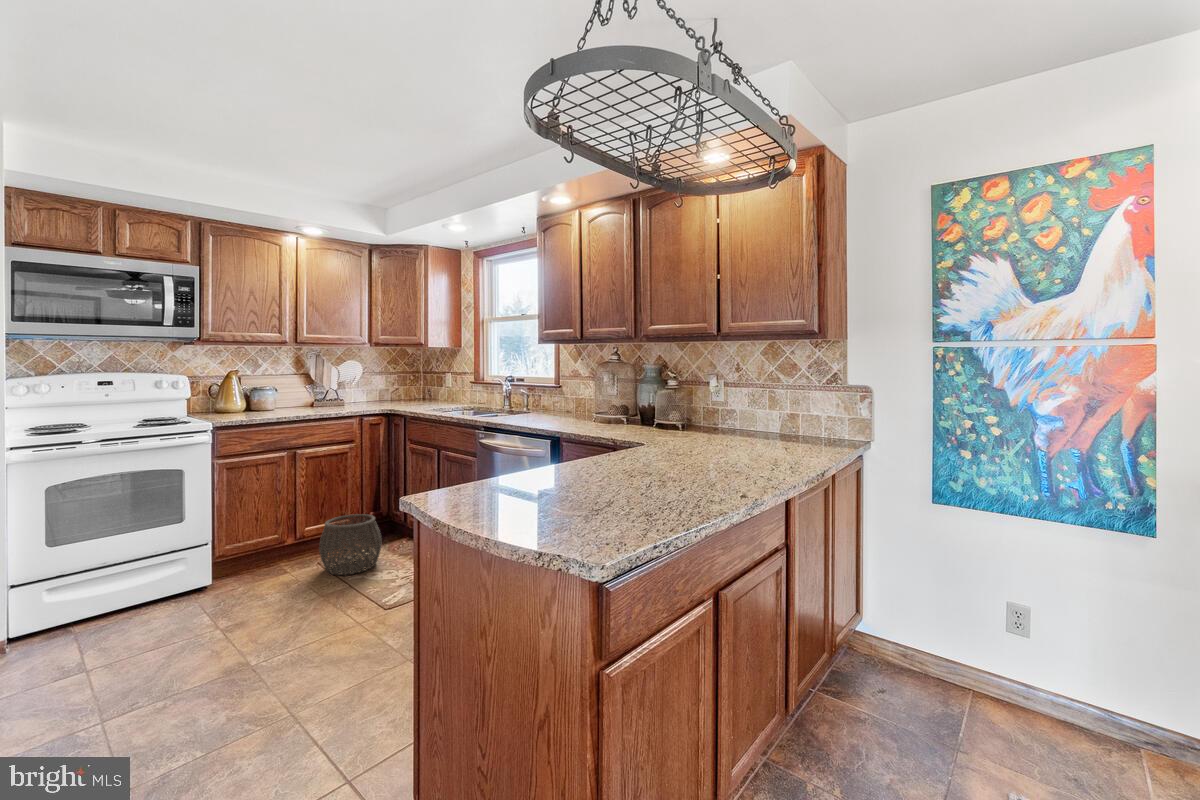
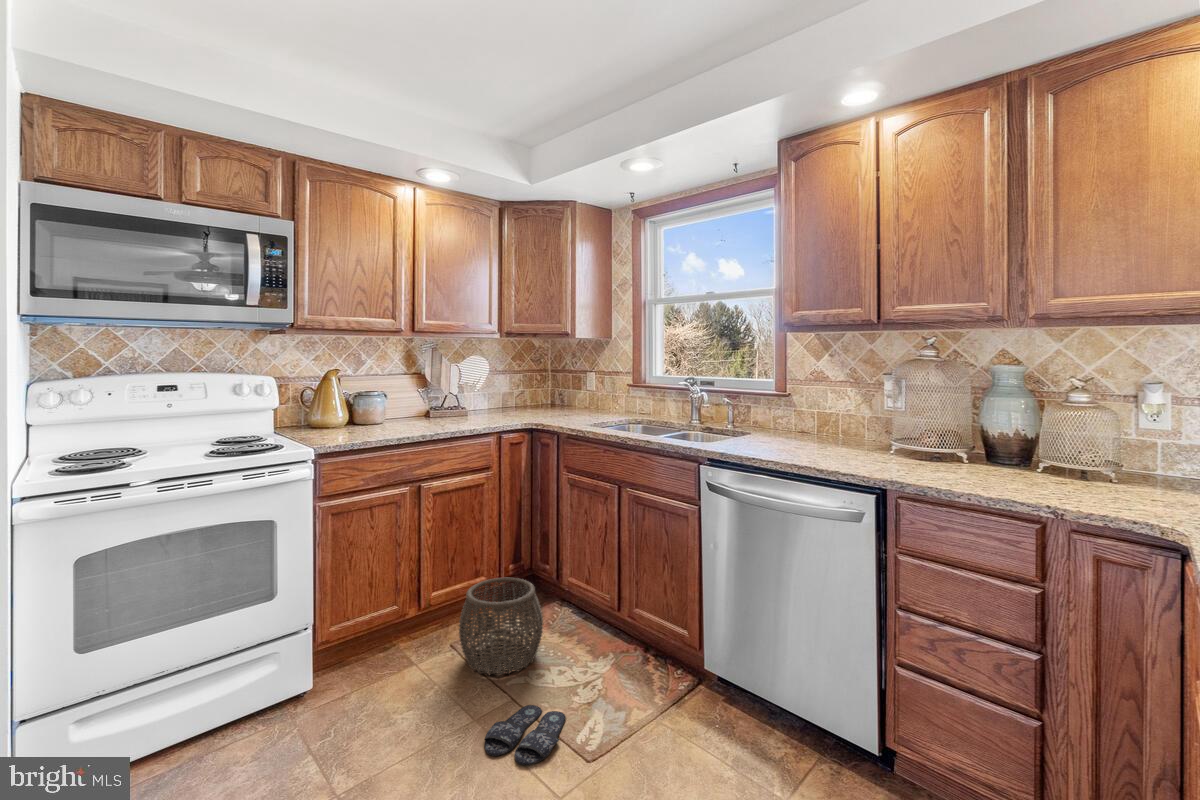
slippers: none [321,588,381,612] -> present [485,705,566,765]

